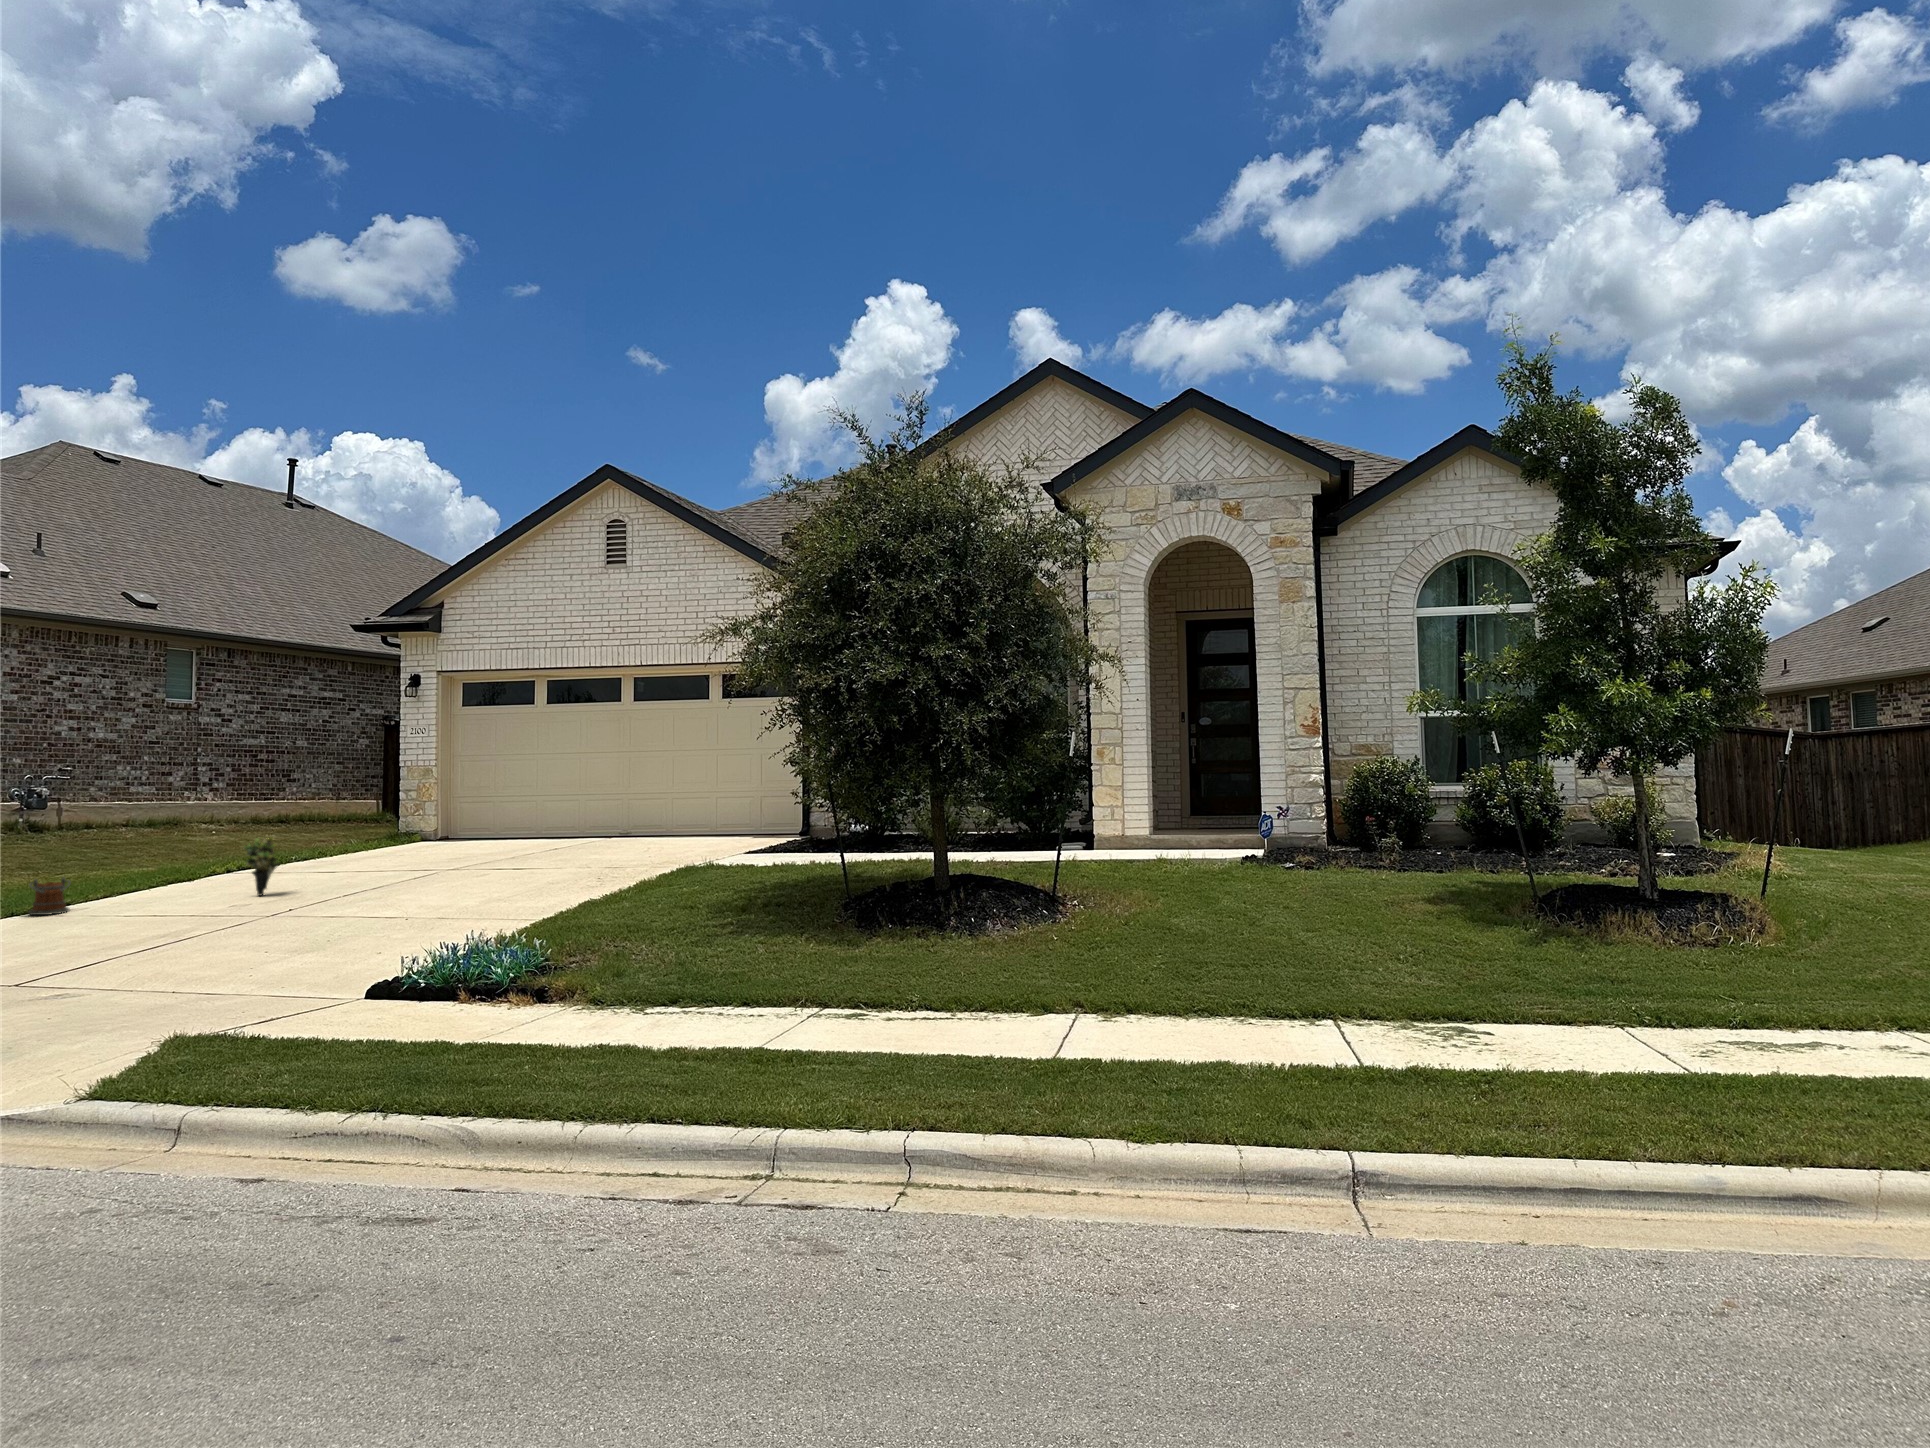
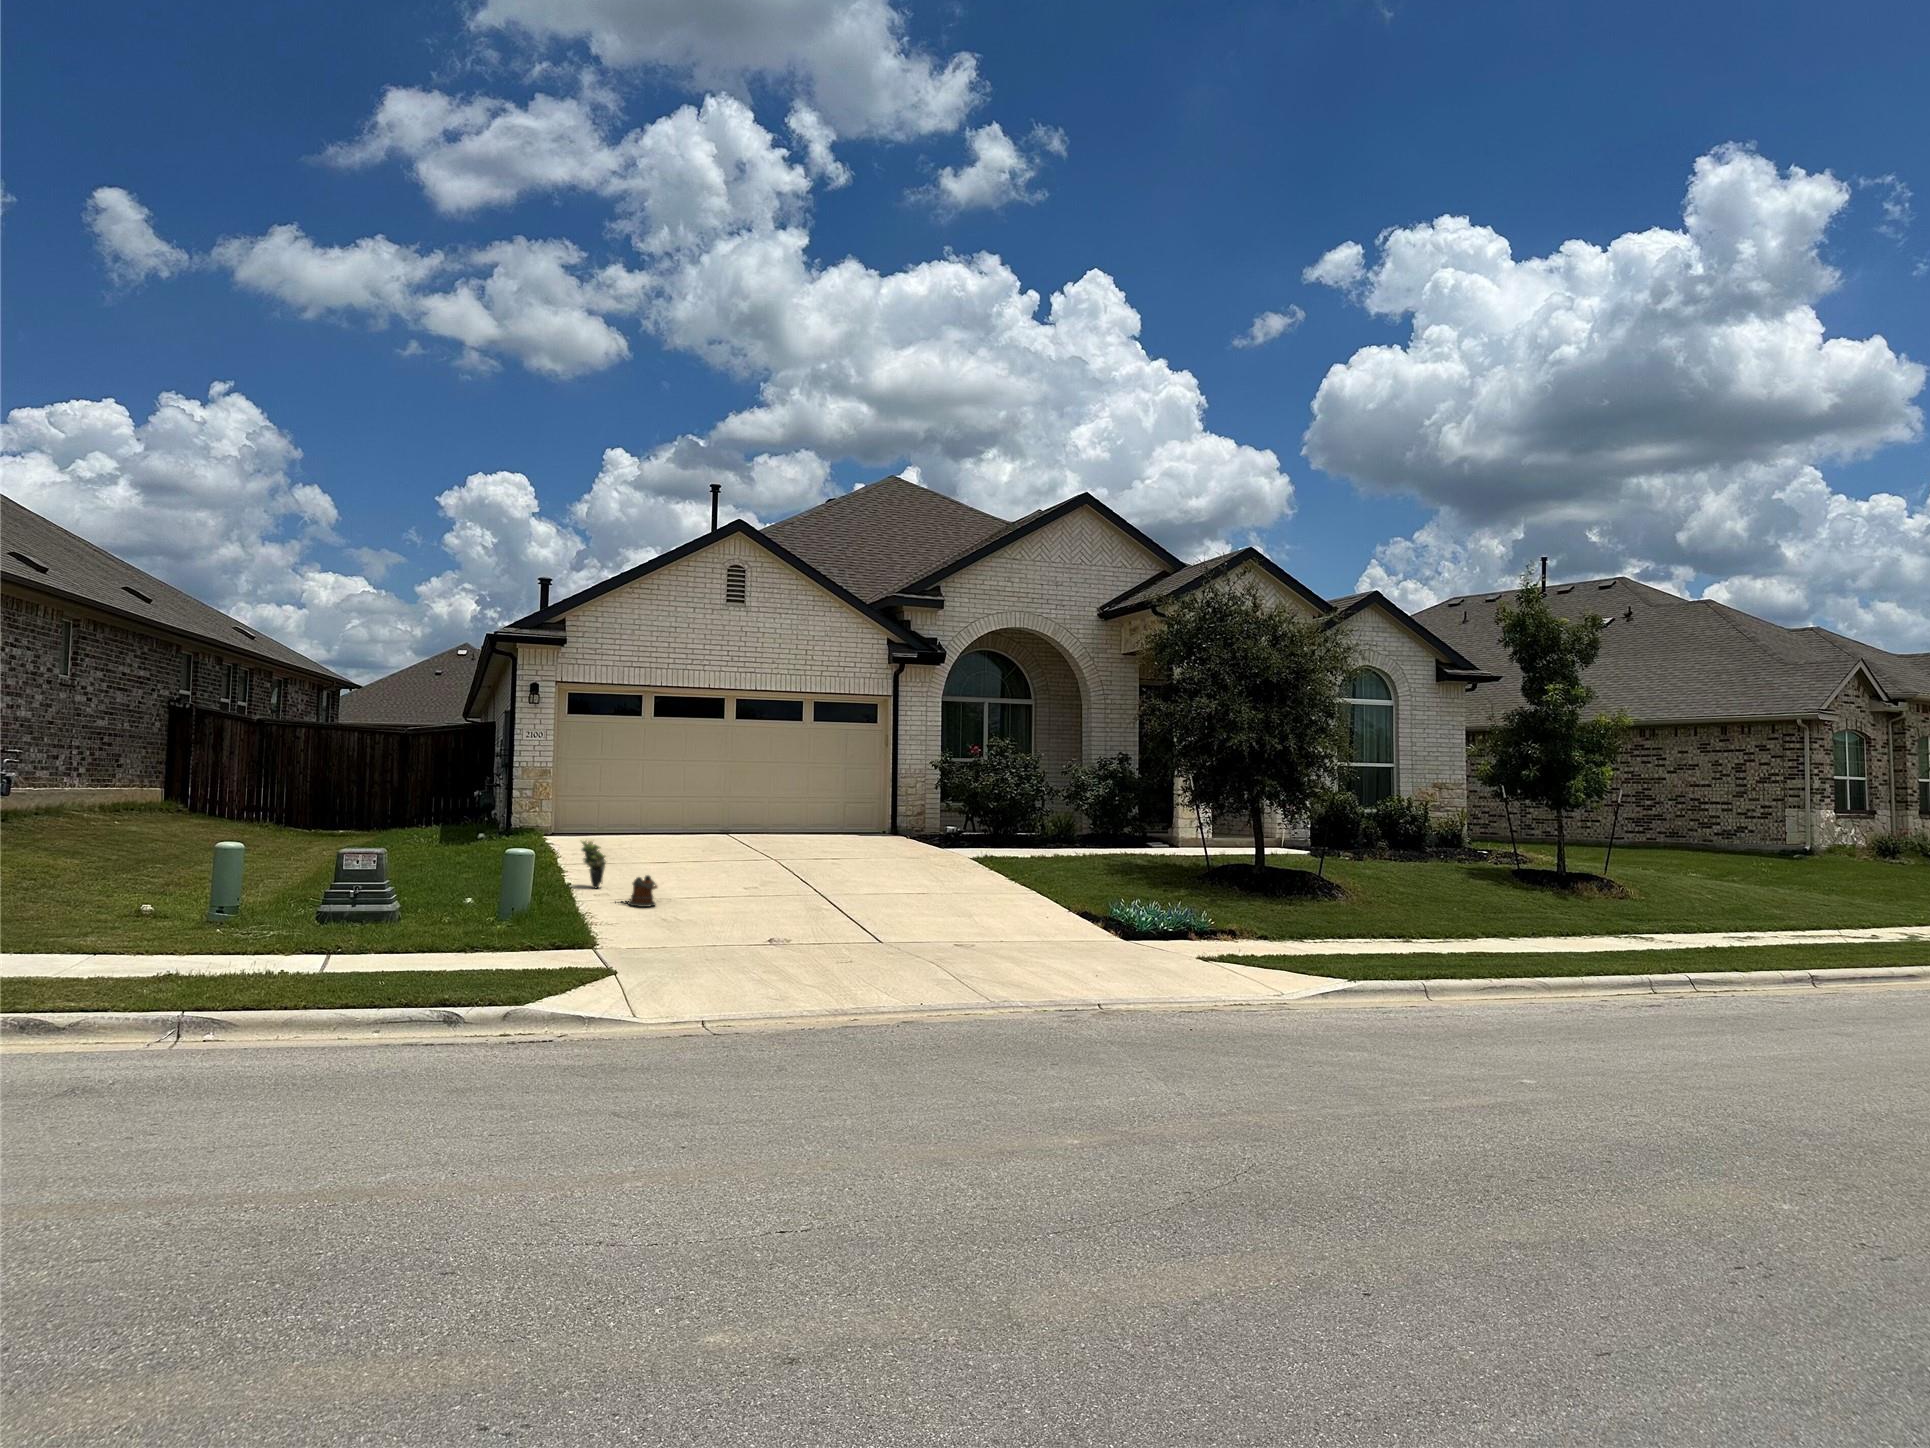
potted plant: present [244,837,279,896] -> present [581,841,606,888]

